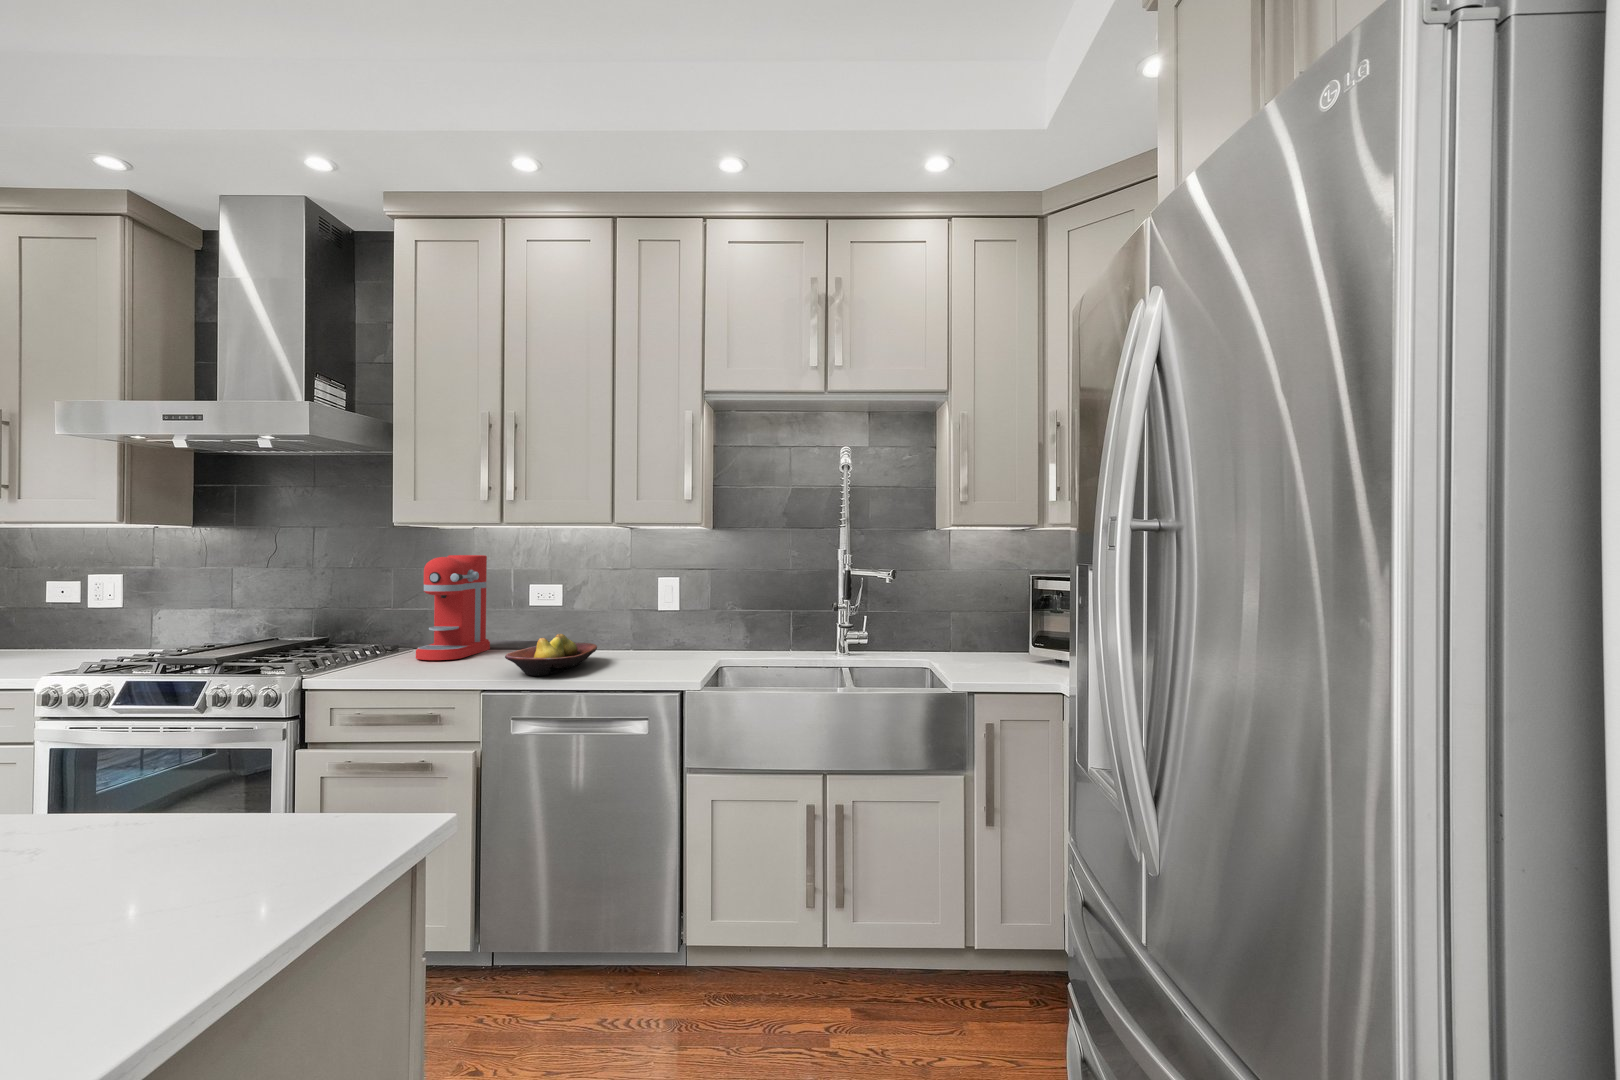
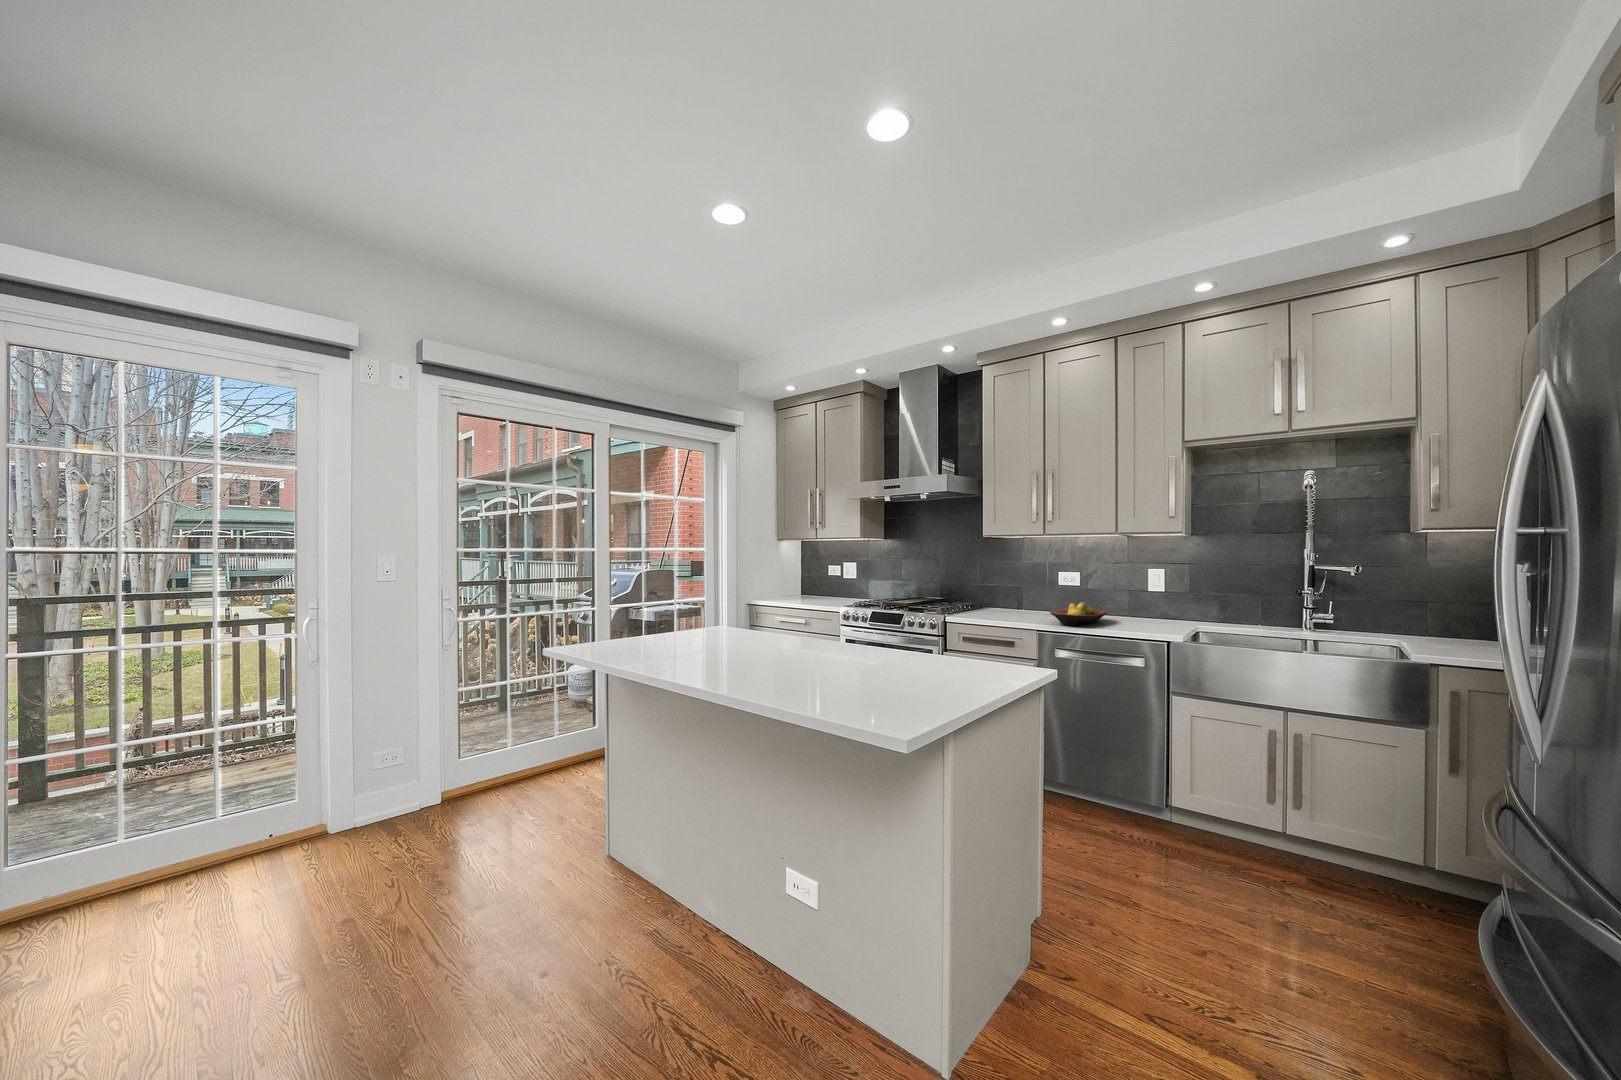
coffee maker: present [416,555,490,660] -> none [998,554,1038,614]

